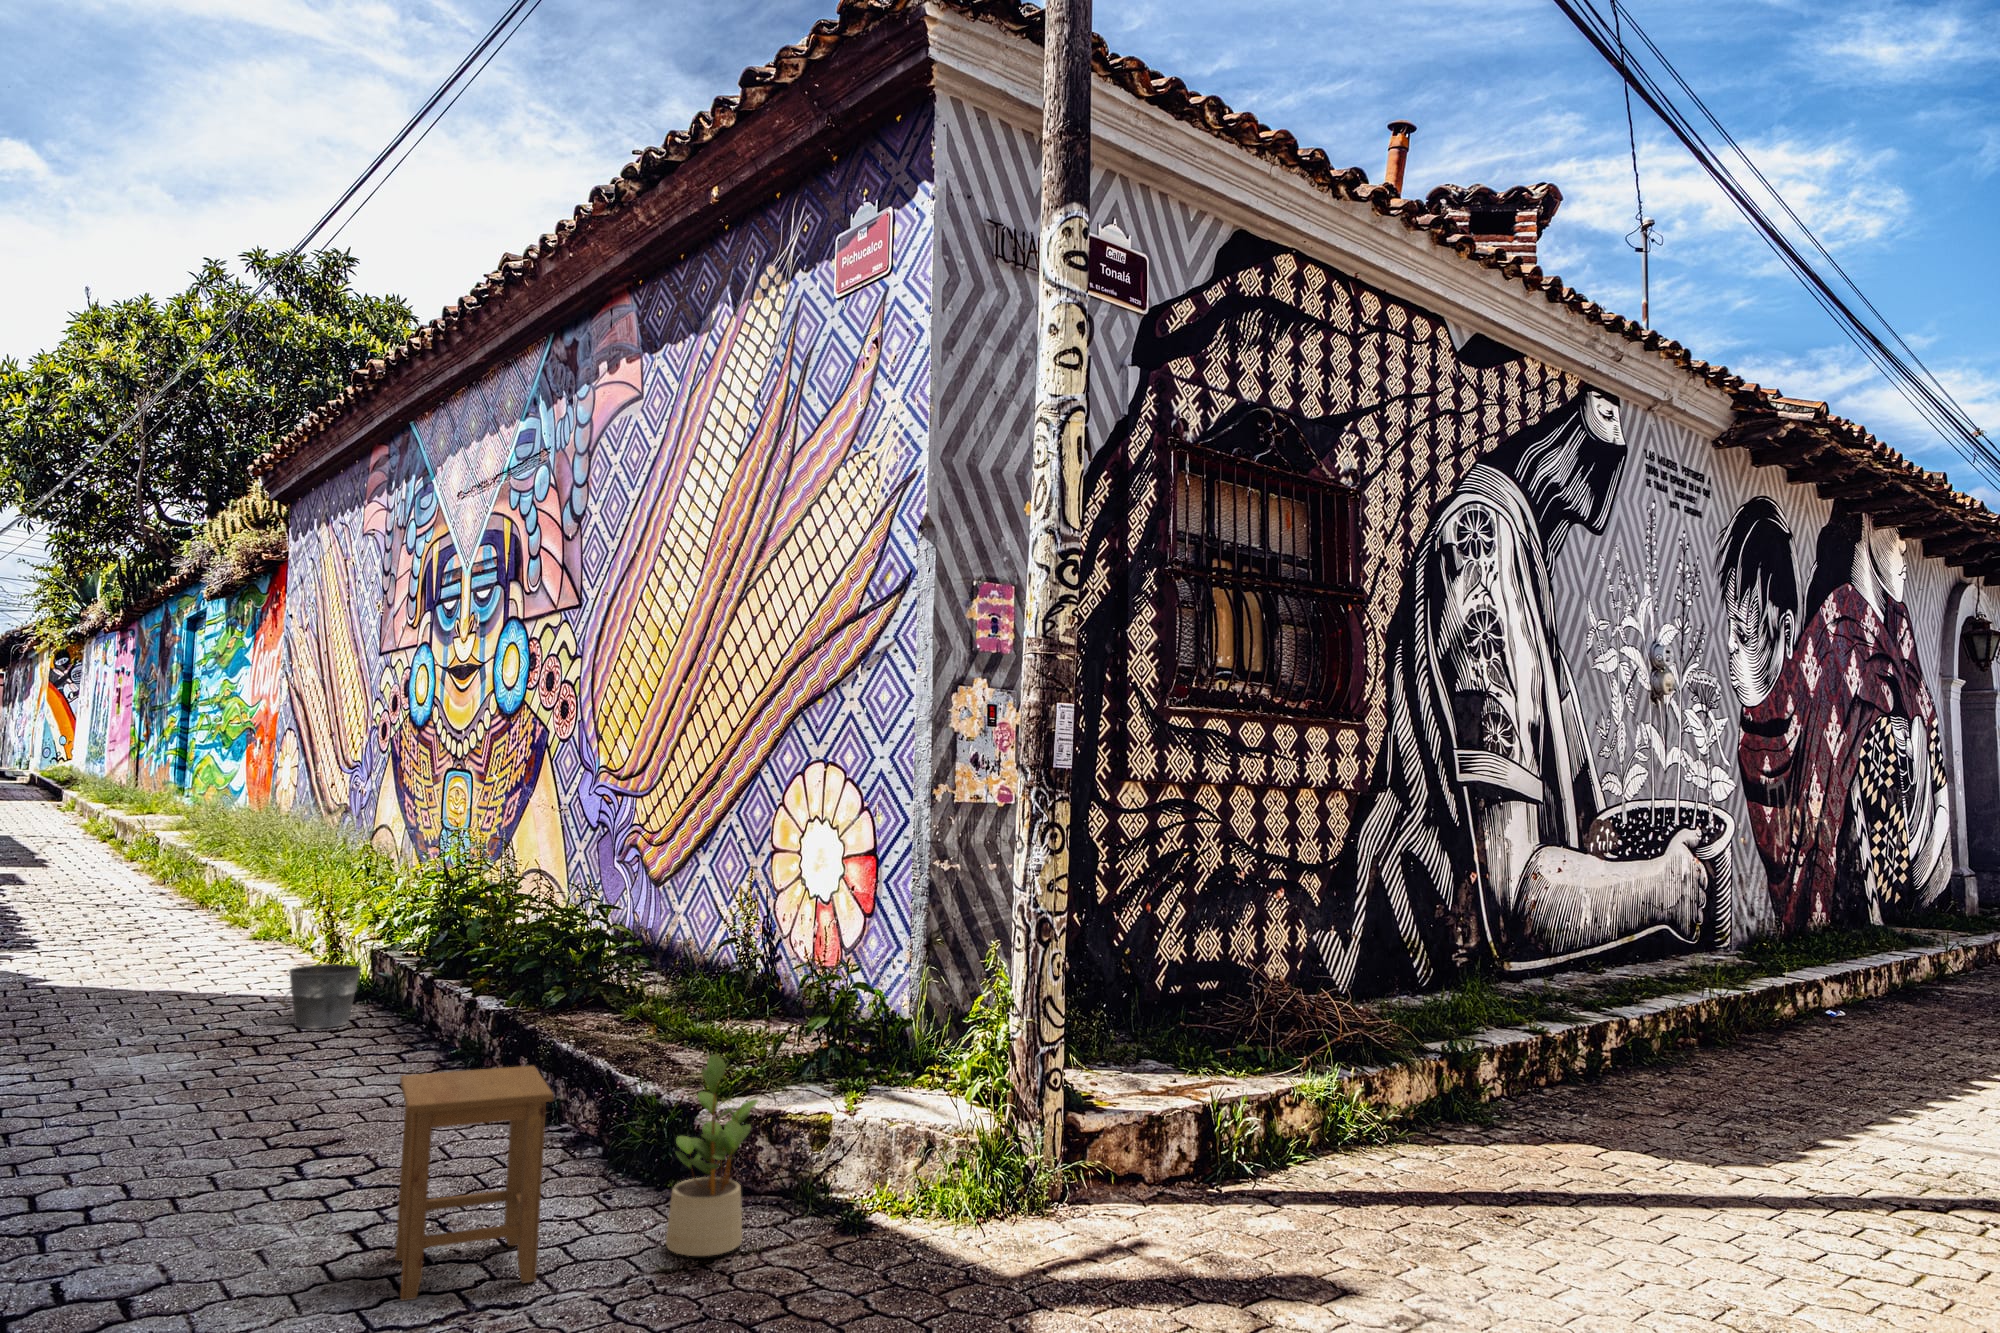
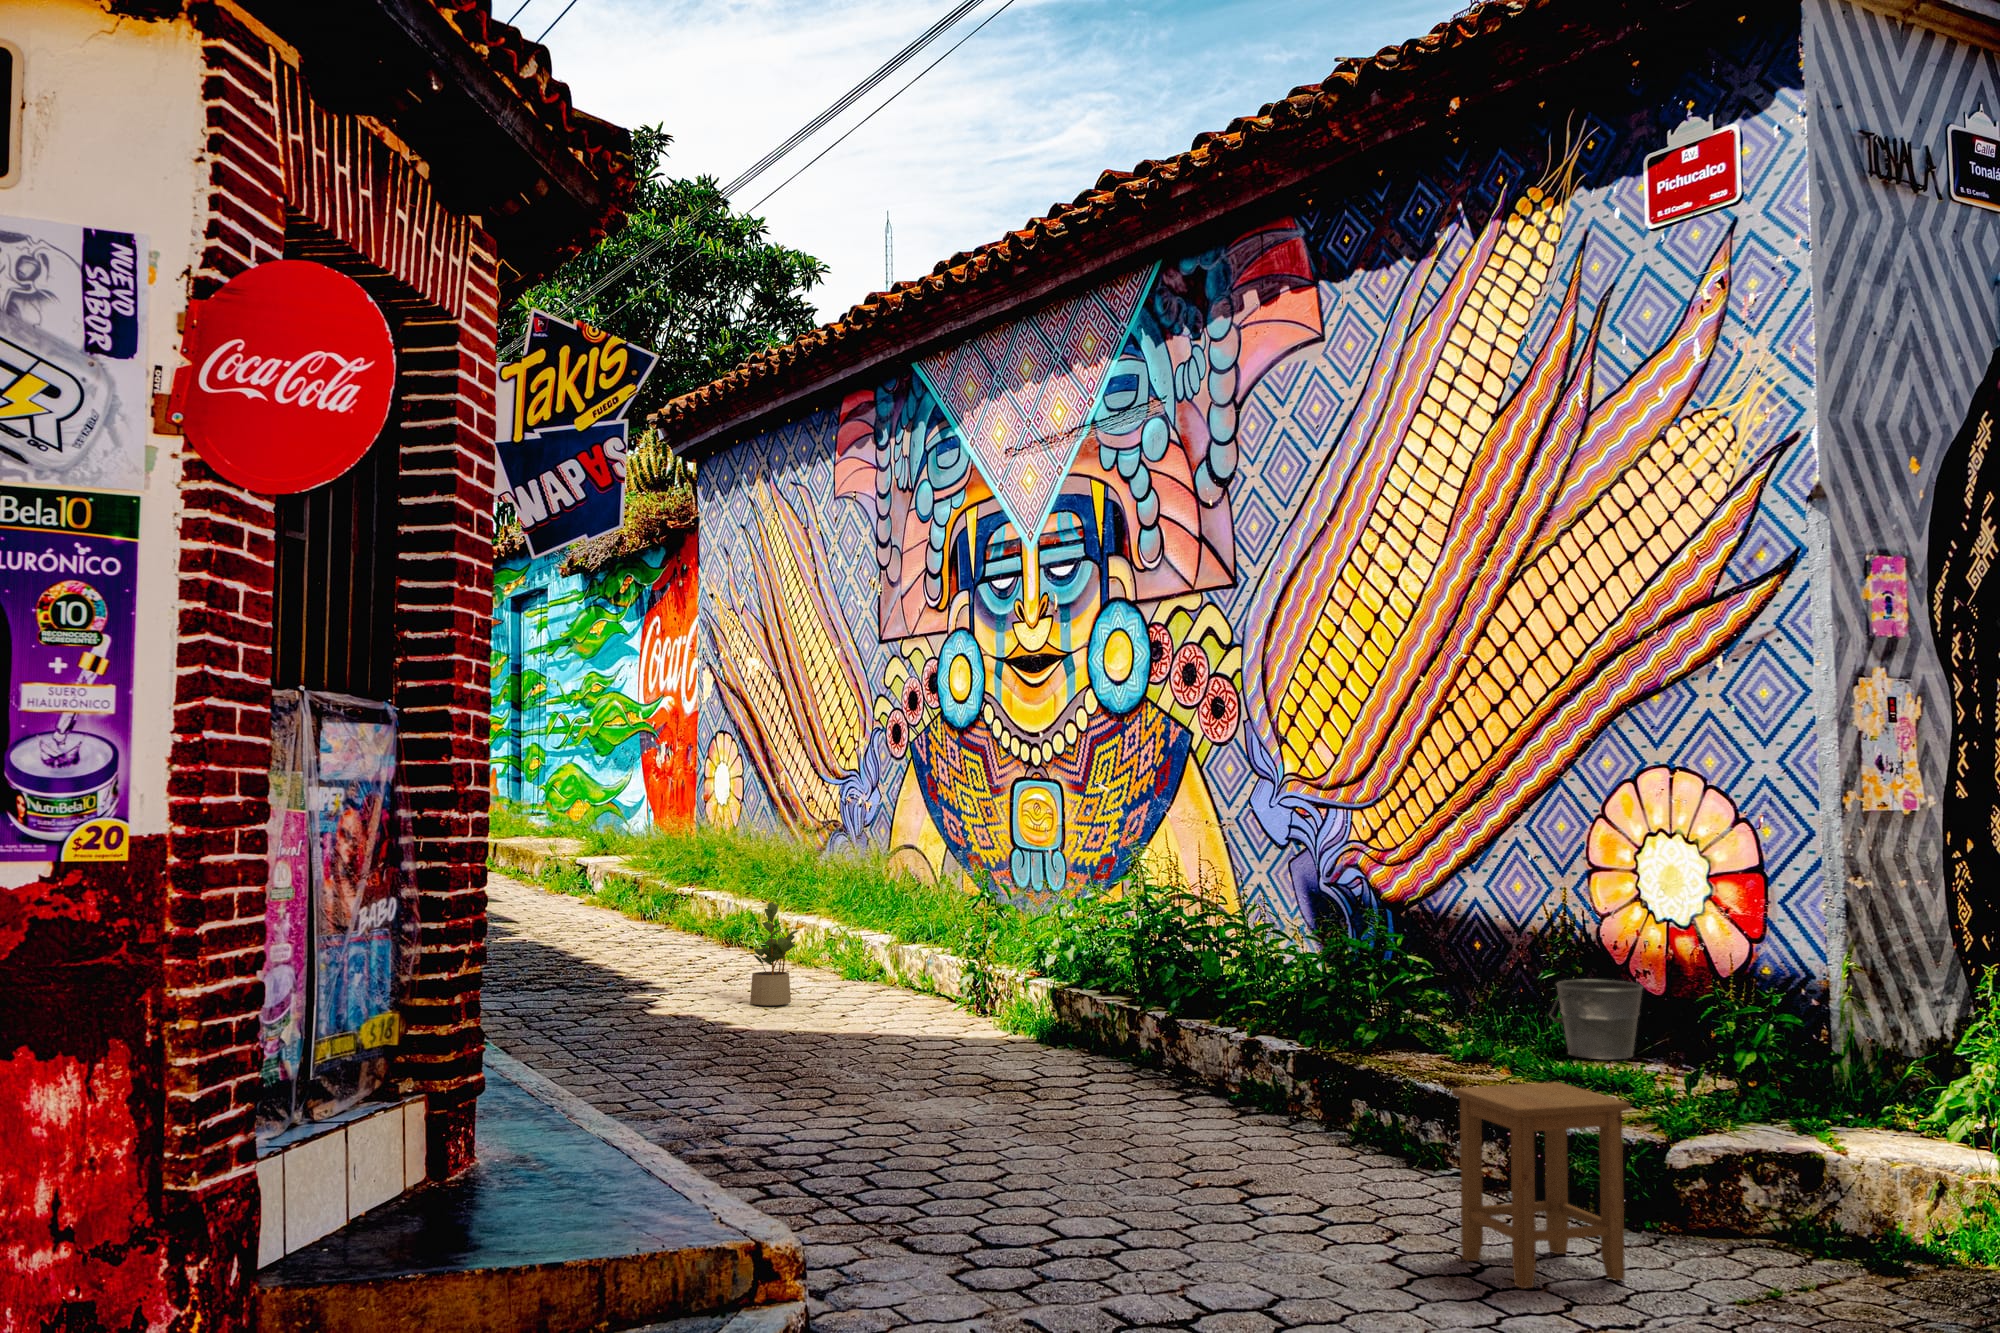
bucket: present [280,964,361,1029] -> present [1549,979,1643,1059]
potted plant: present [666,1054,758,1256] -> present [750,902,799,1006]

